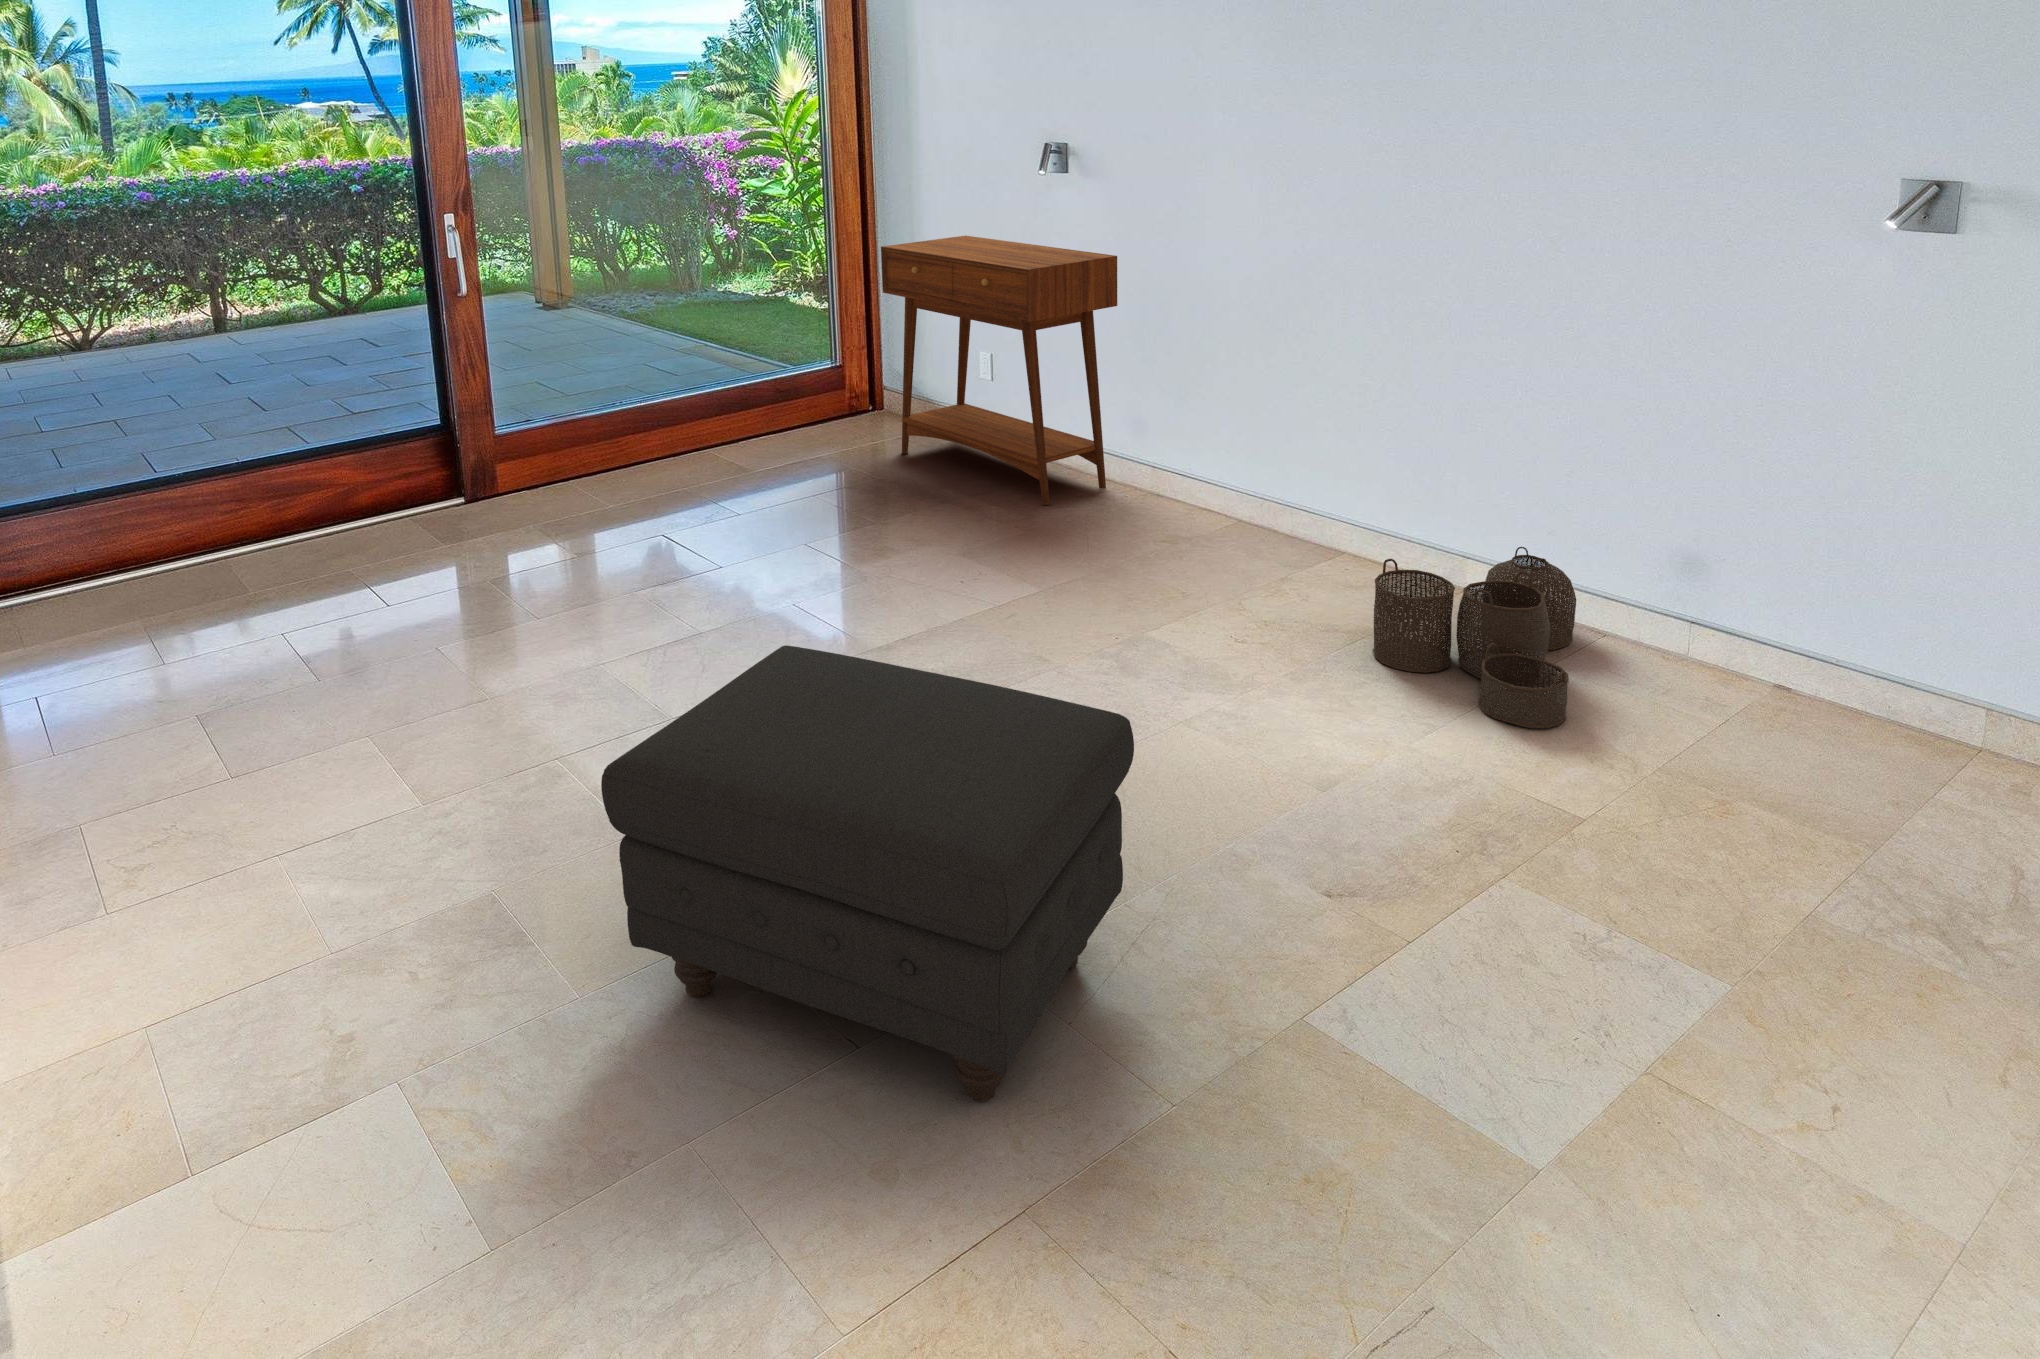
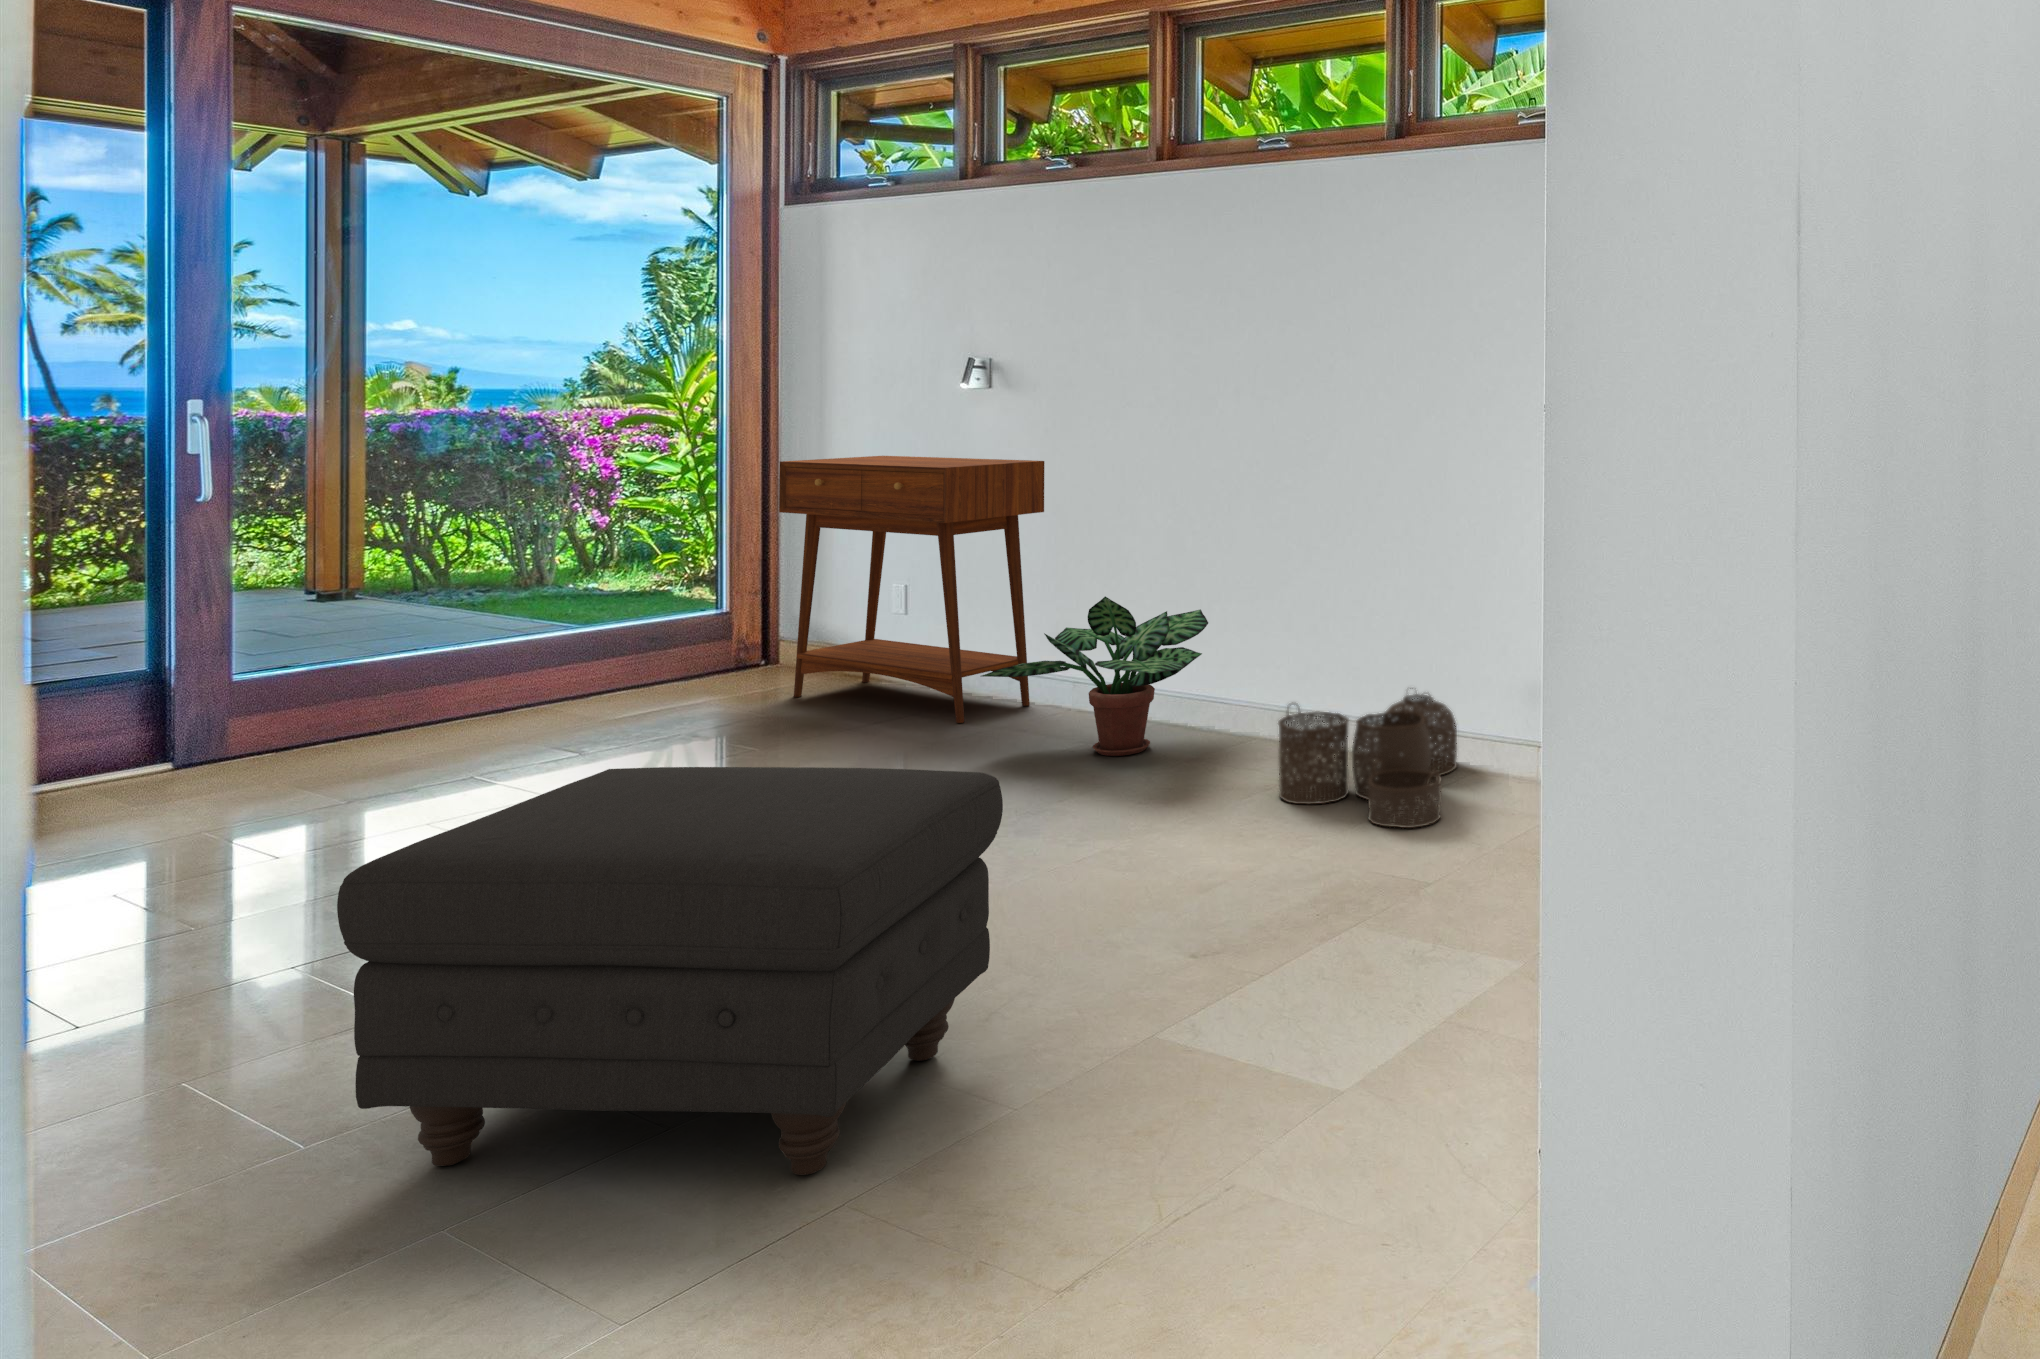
potted plant: none [1066,418,1288,570] -> present [981,596,1208,756]

